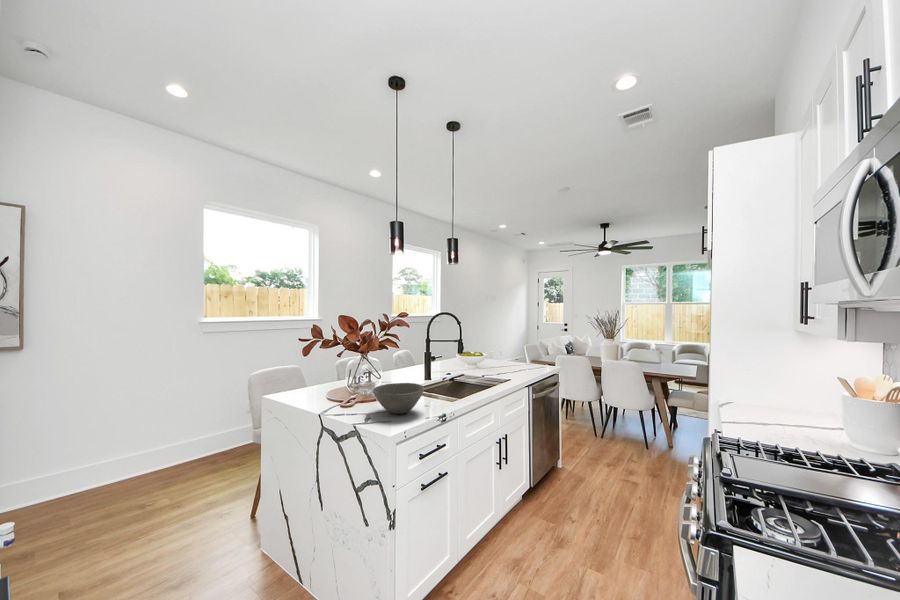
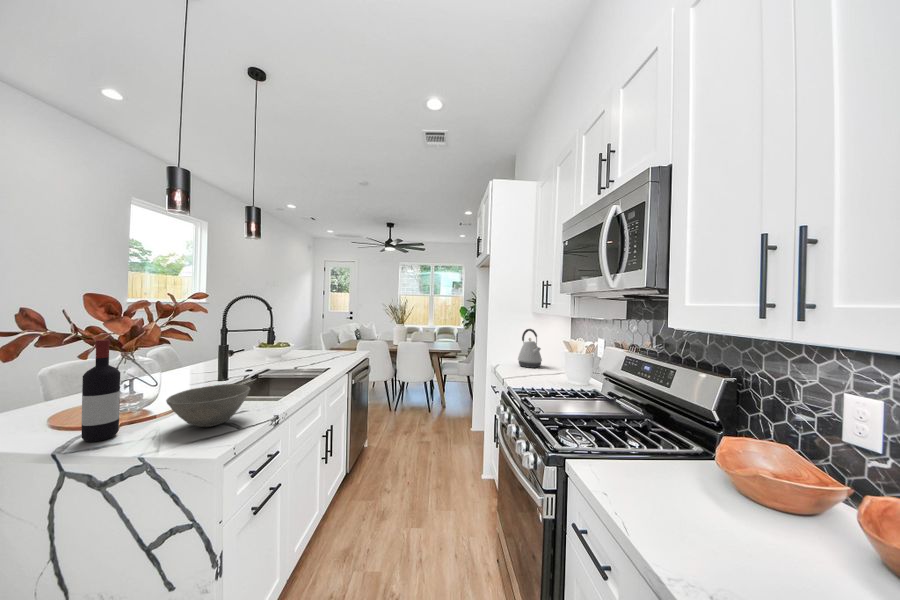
wine bottle: none [334,344,352,410] -> present [82,339,120,442]
kettle: none [751,357,798,415] -> present [518,329,542,368]

